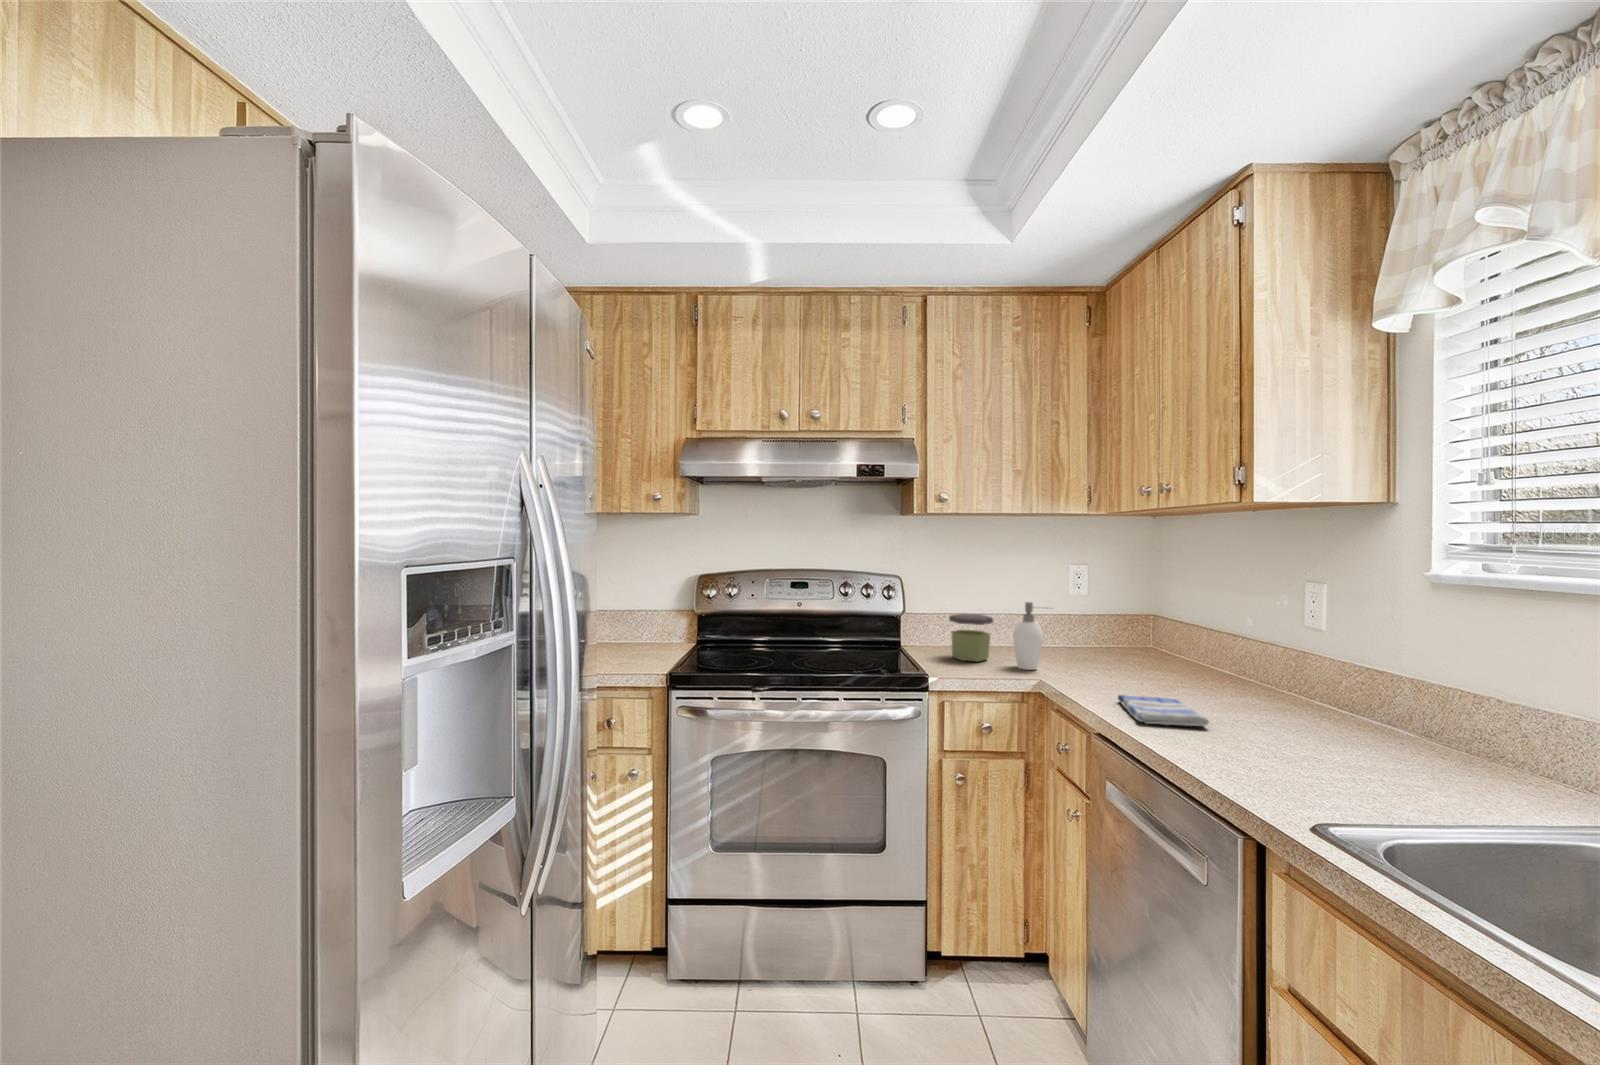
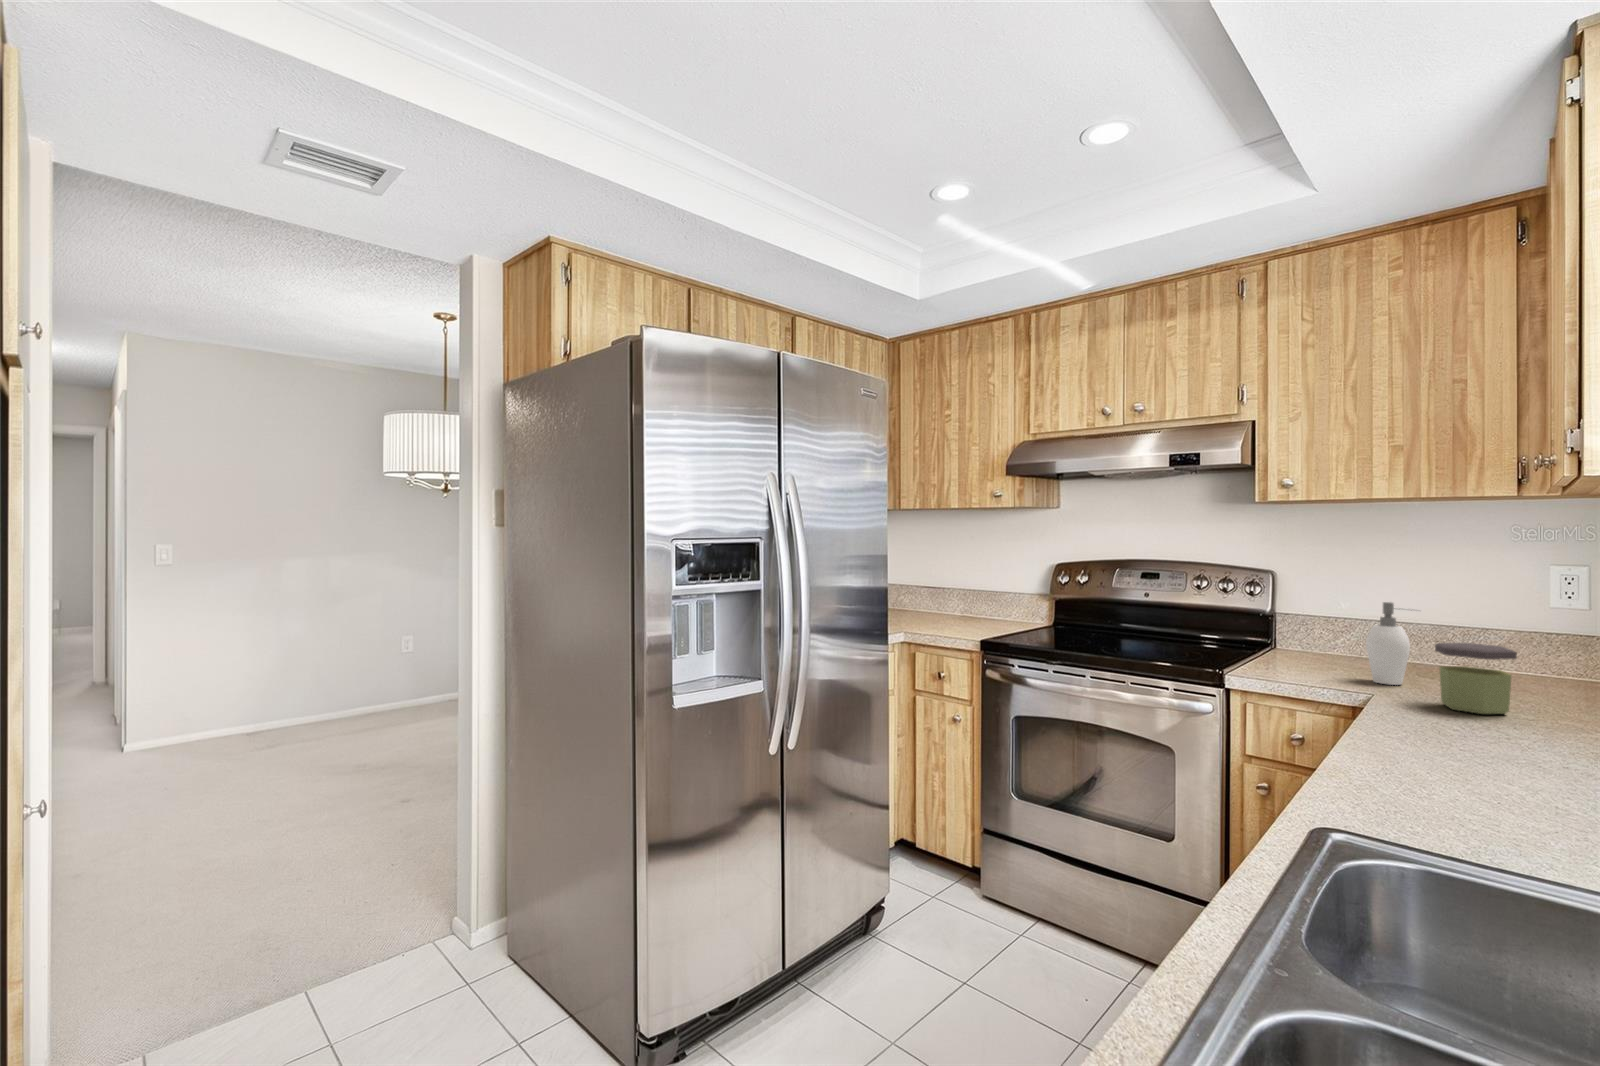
jar: present [949,613,993,662] -> present [1435,643,1517,714]
dish towel: present [1118,695,1209,726] -> none [1416,713,1548,755]

